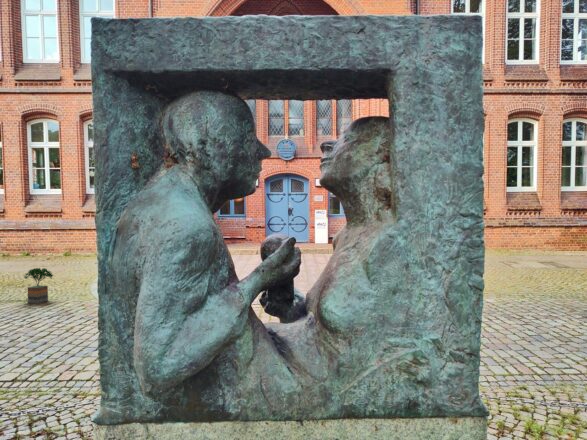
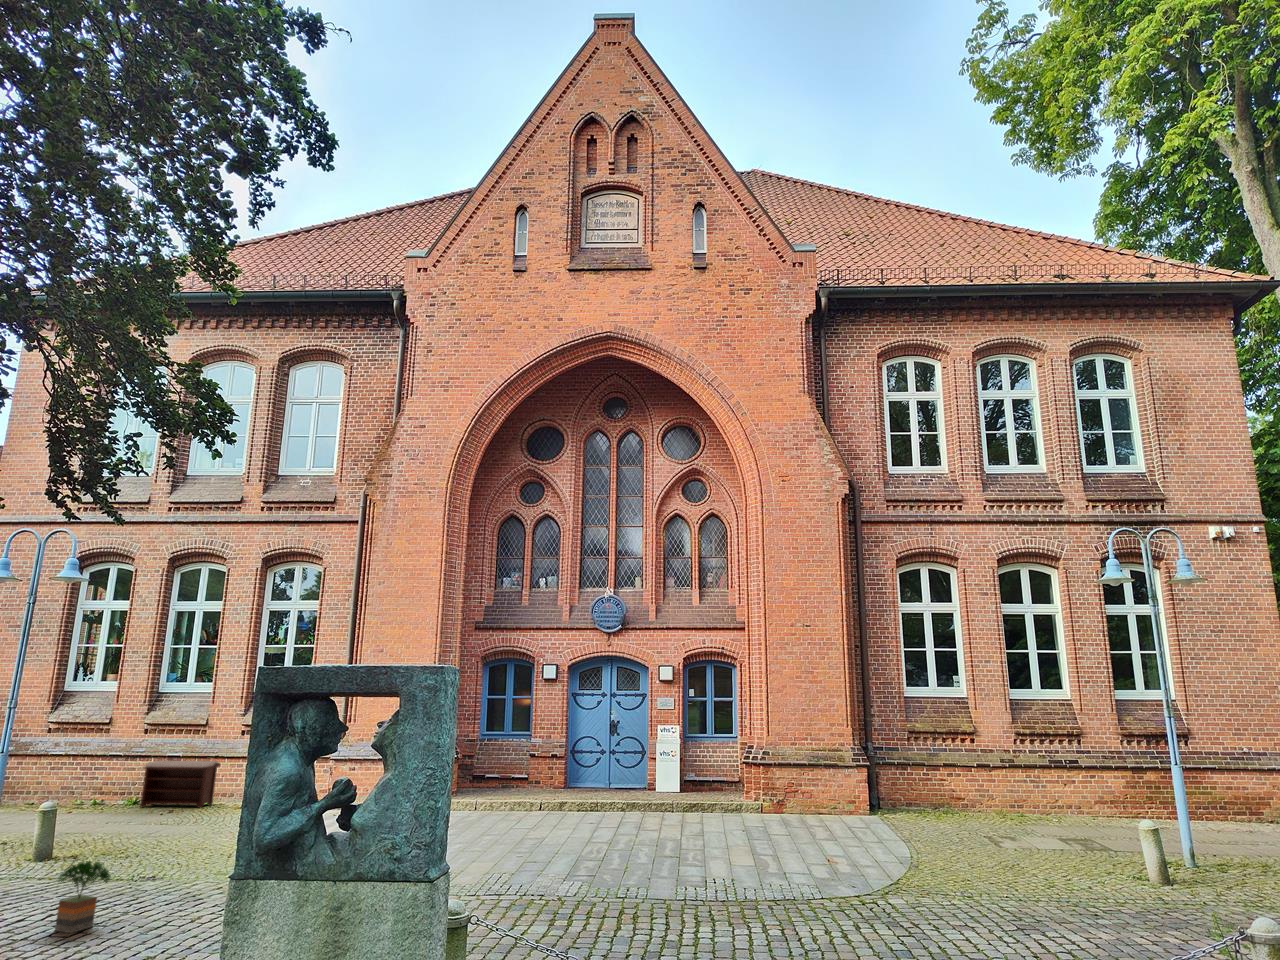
bench: none [30,231,73,256] -> present [140,760,220,808]

